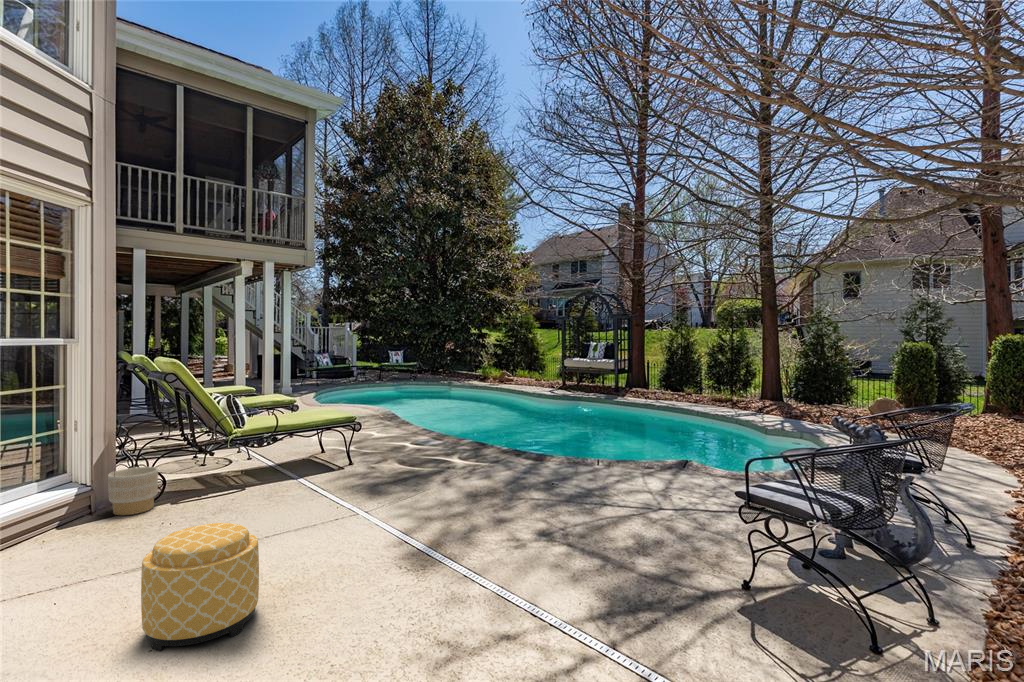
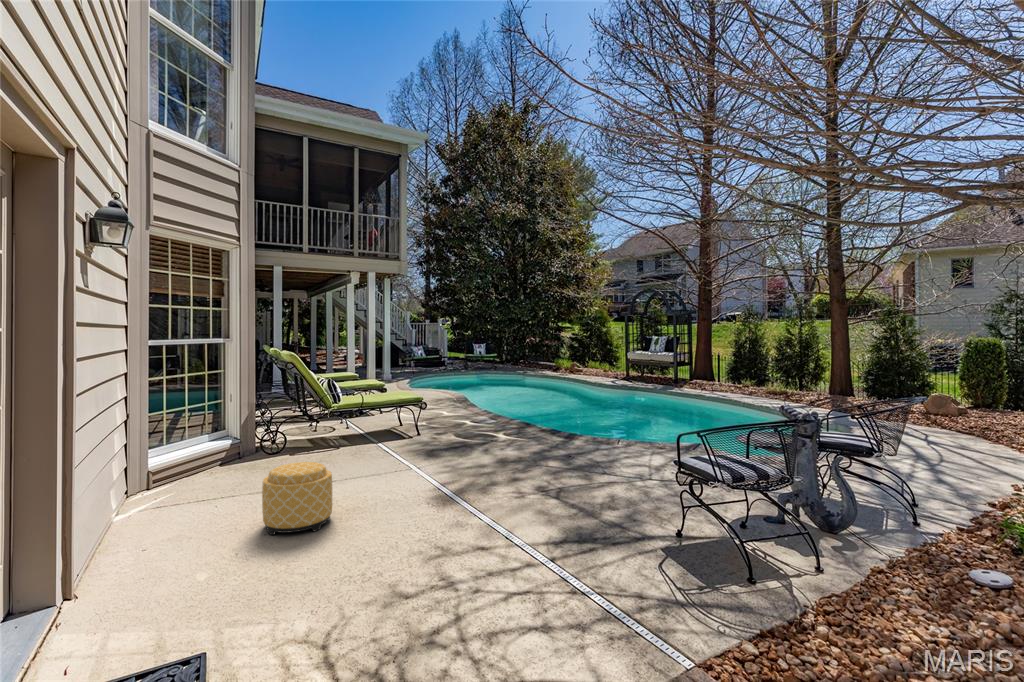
planter: present [108,467,158,515] -> none [250,429,282,461]

